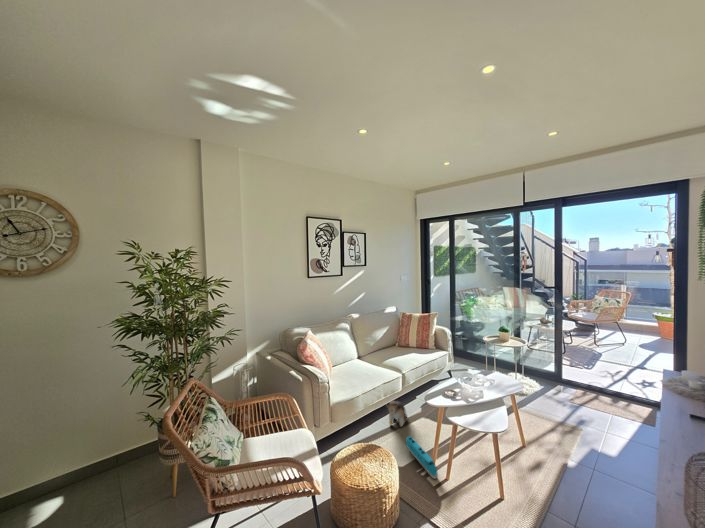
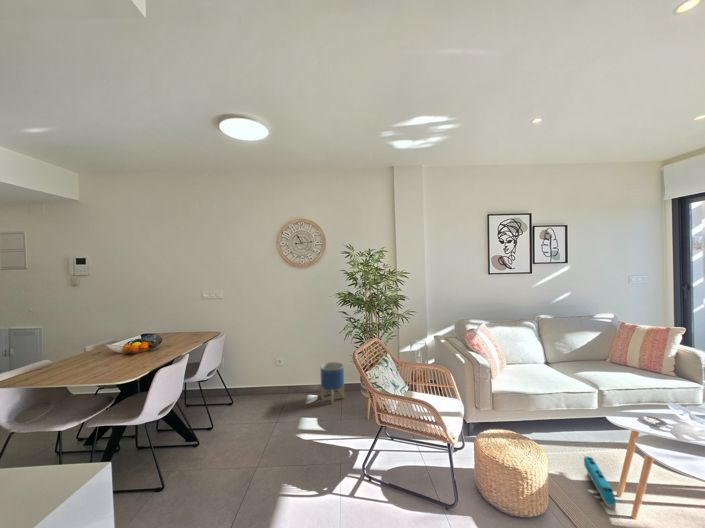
plush toy: present [388,401,407,426] -> none [565,415,604,449]
planter: none [69,426,122,501] -> present [320,362,344,404]

